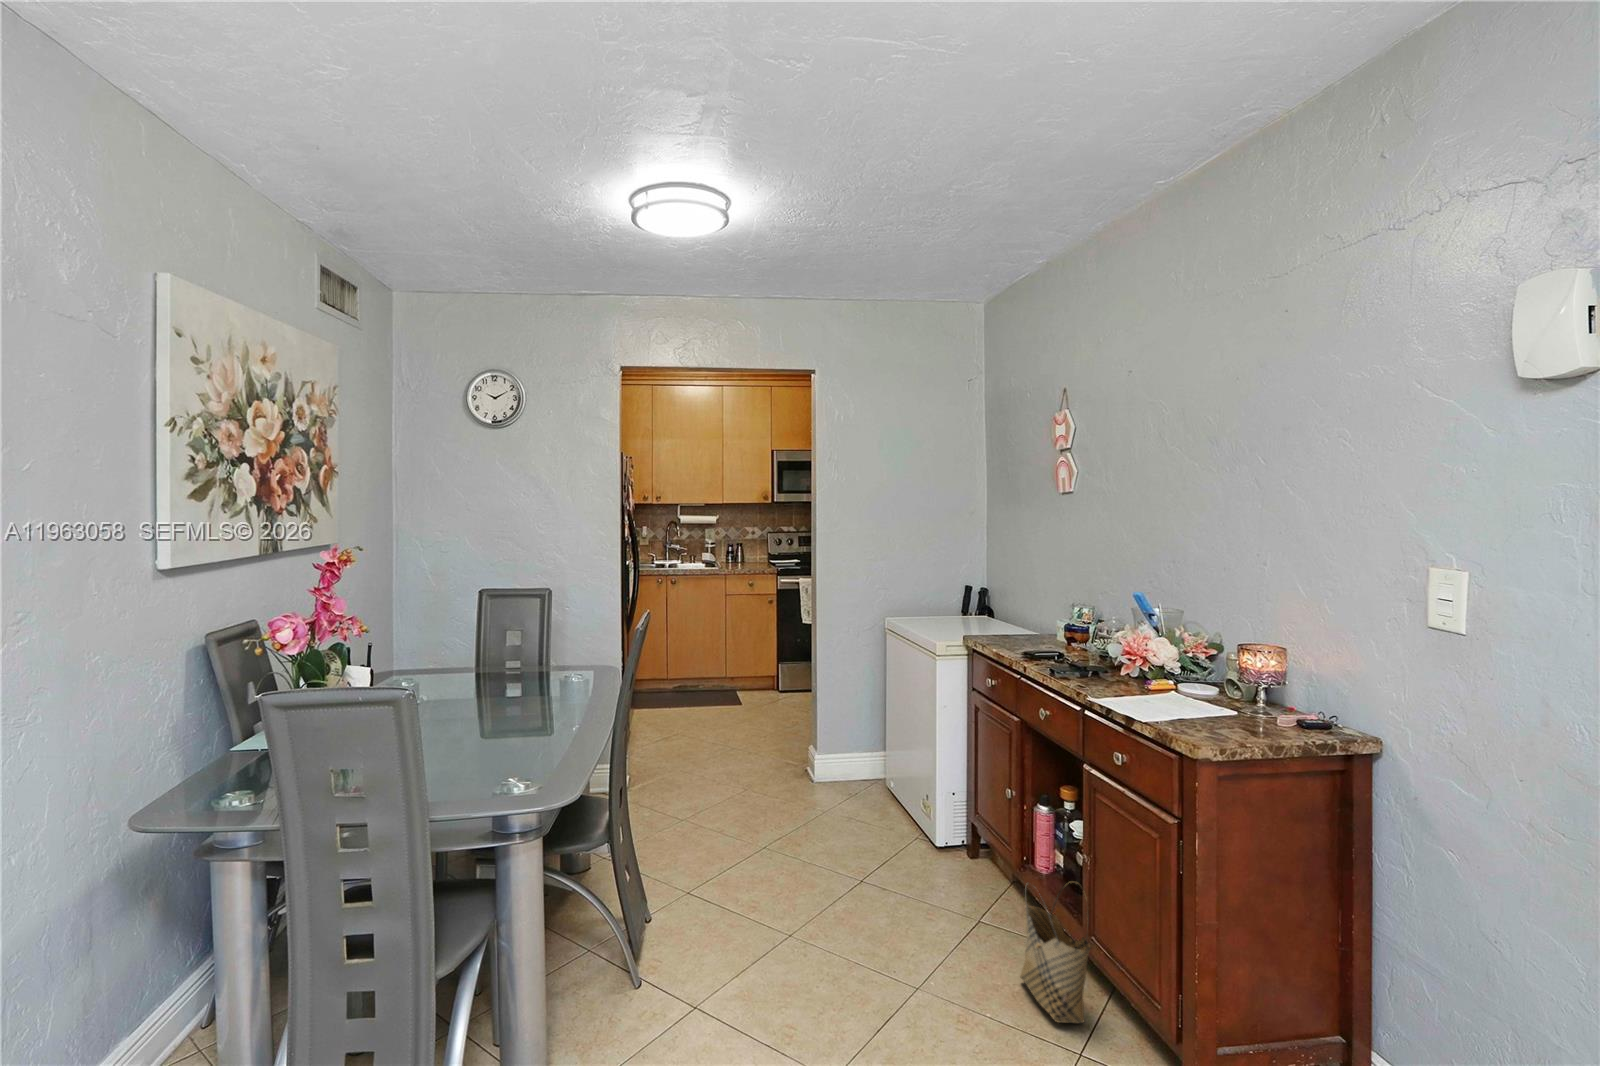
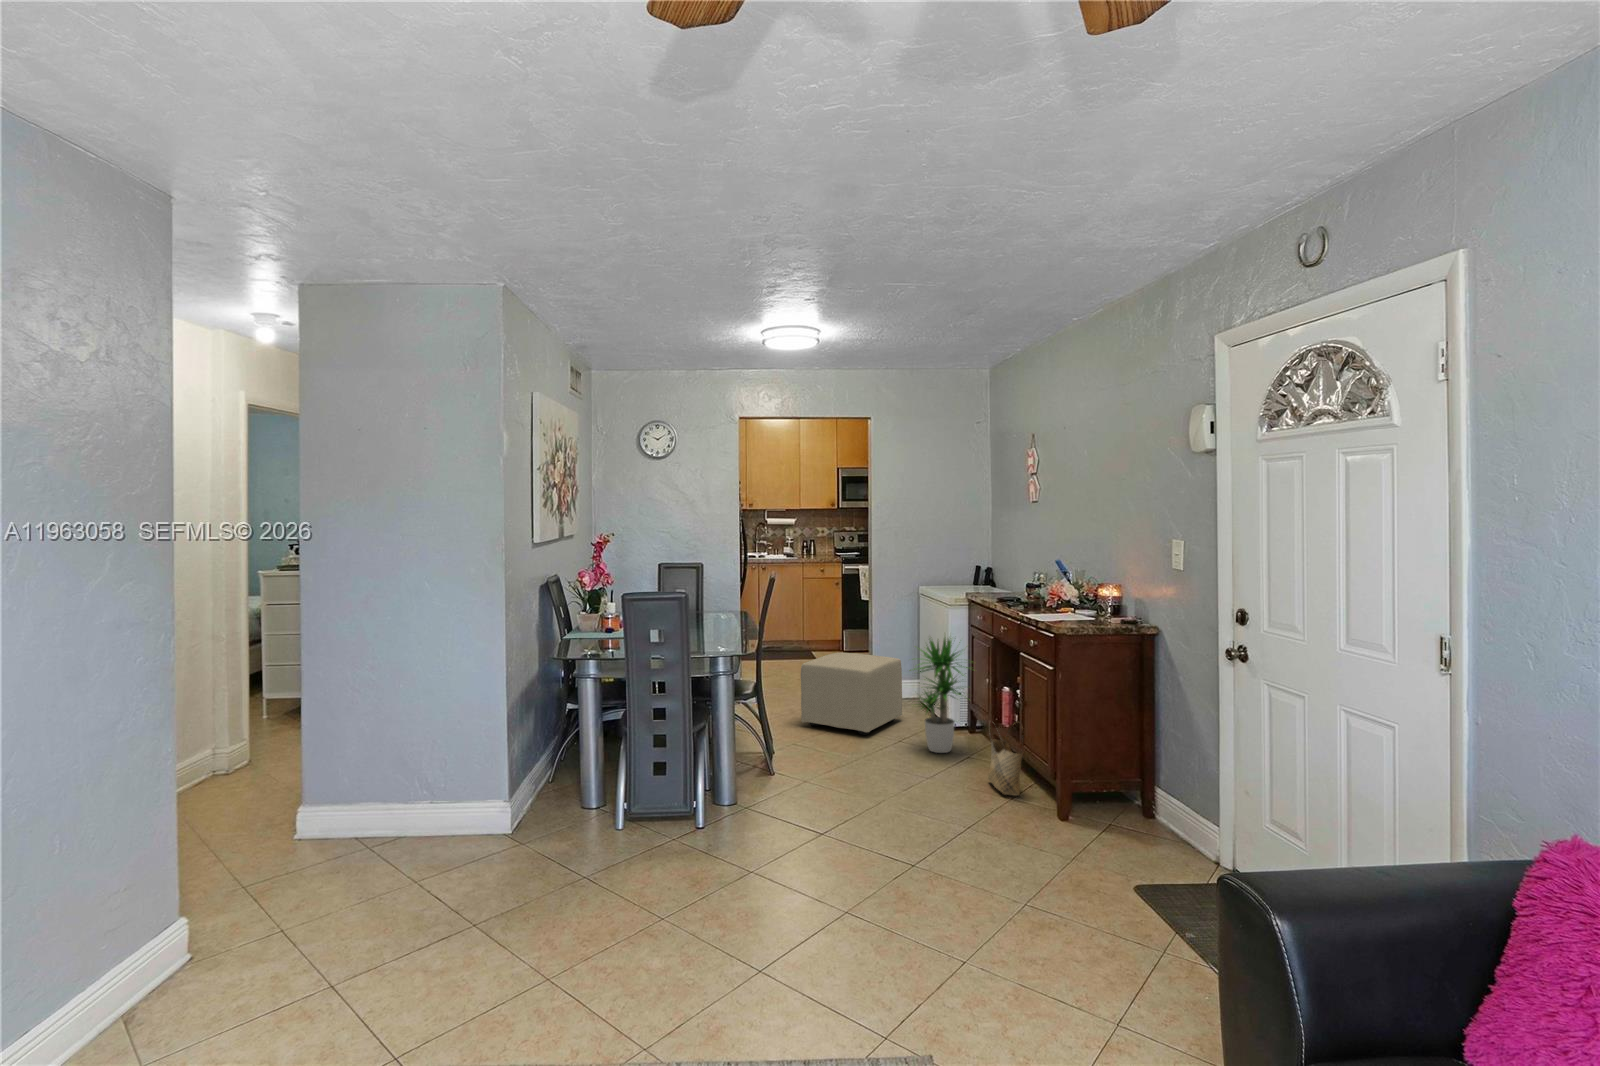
potted plant: none [874,703,991,904] -> present [909,638,972,753]
ottoman: none [707,720,864,861] -> present [801,653,902,735]

